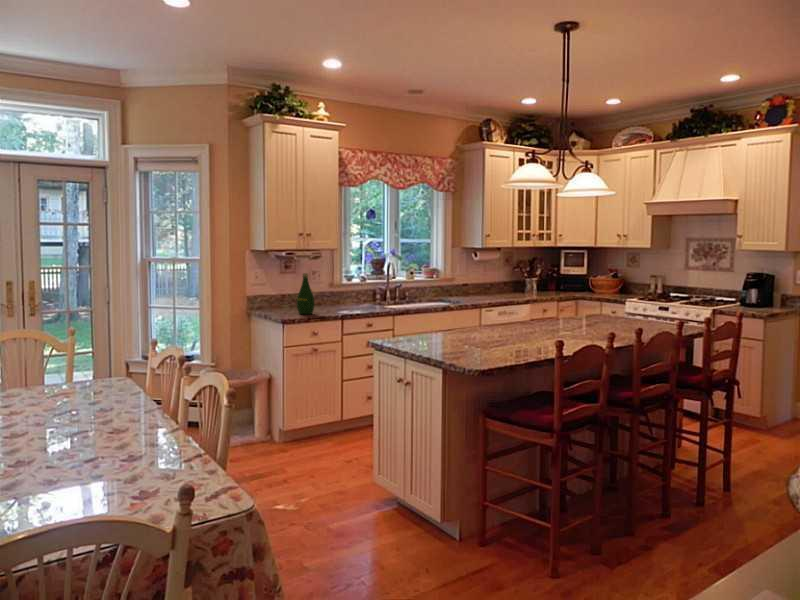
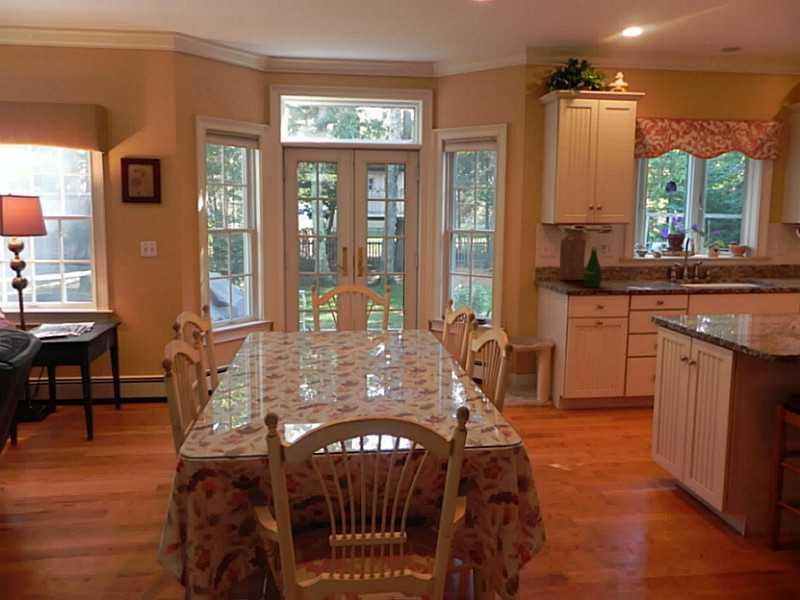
cutting board: none [270,260,295,308] -> present [559,234,585,280]

